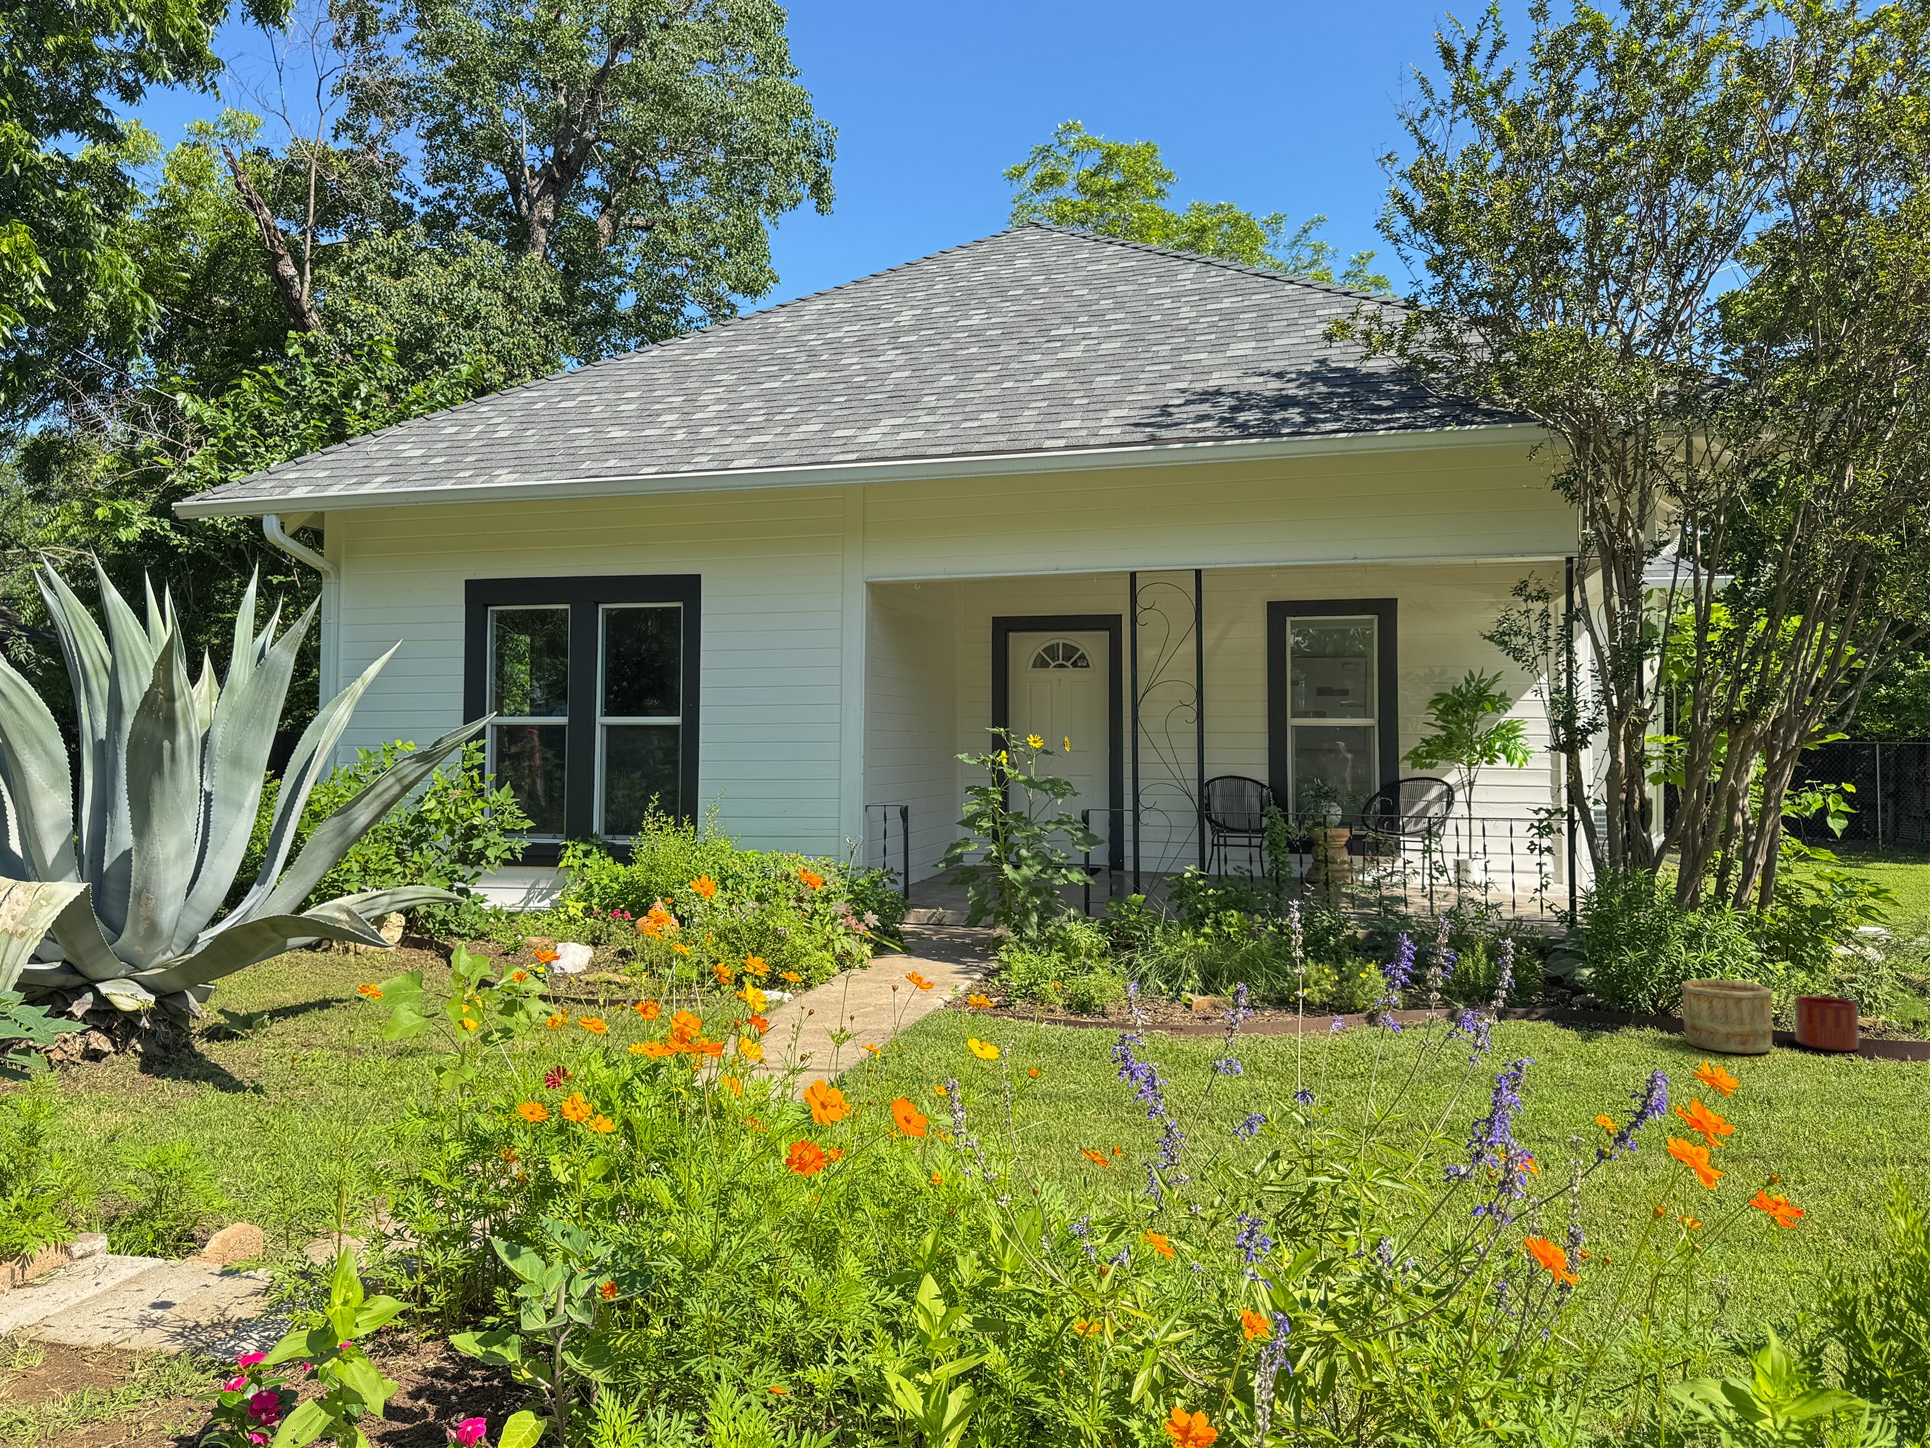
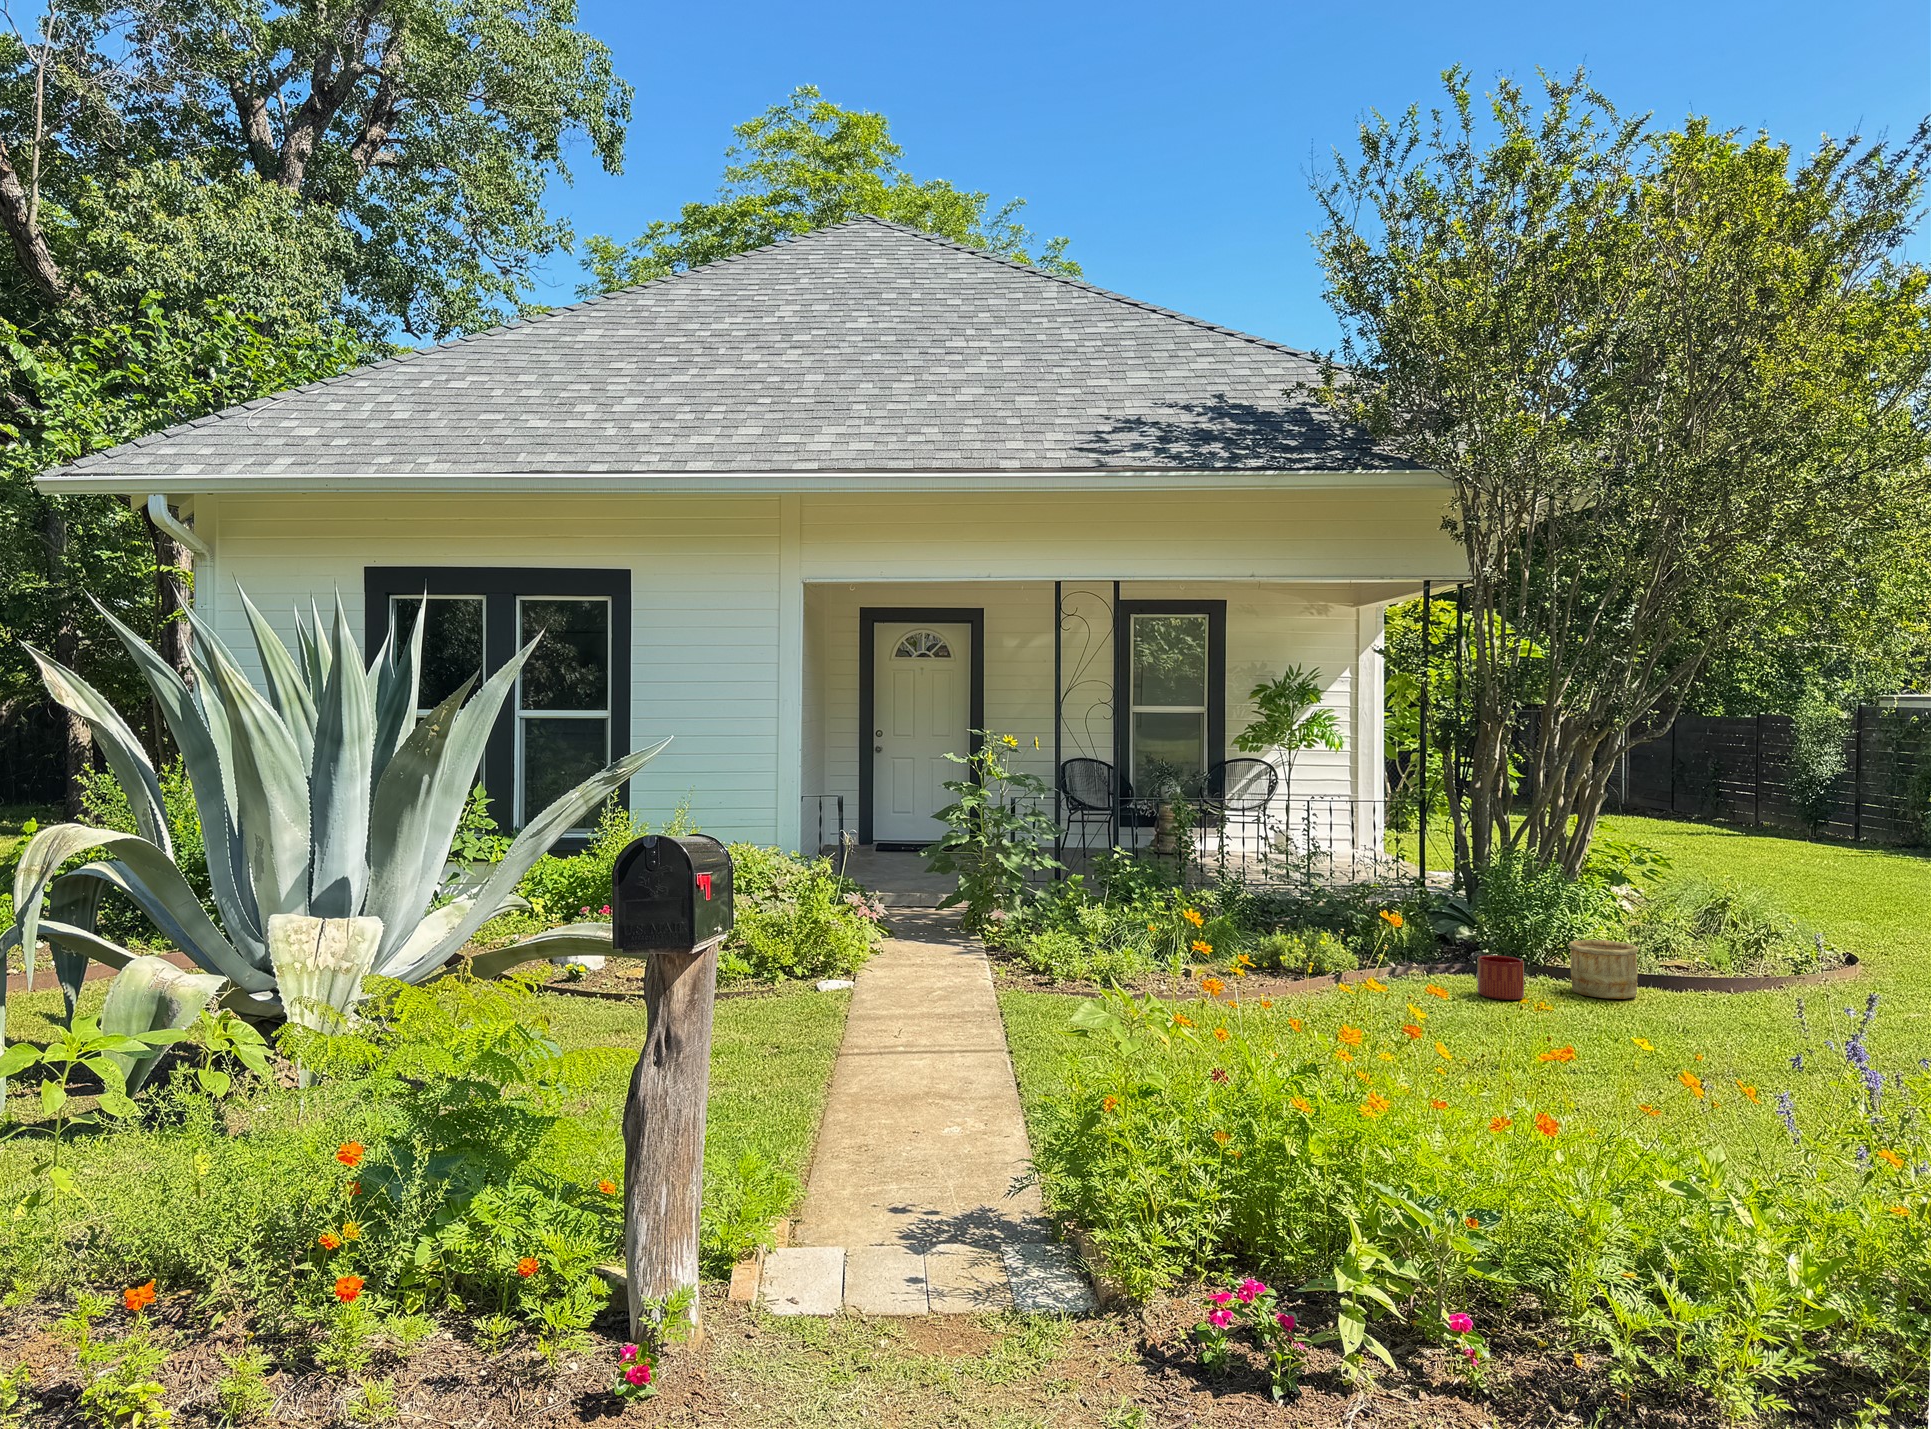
planter: present [1795,996,1859,1051] -> present [1478,955,1524,1000]

